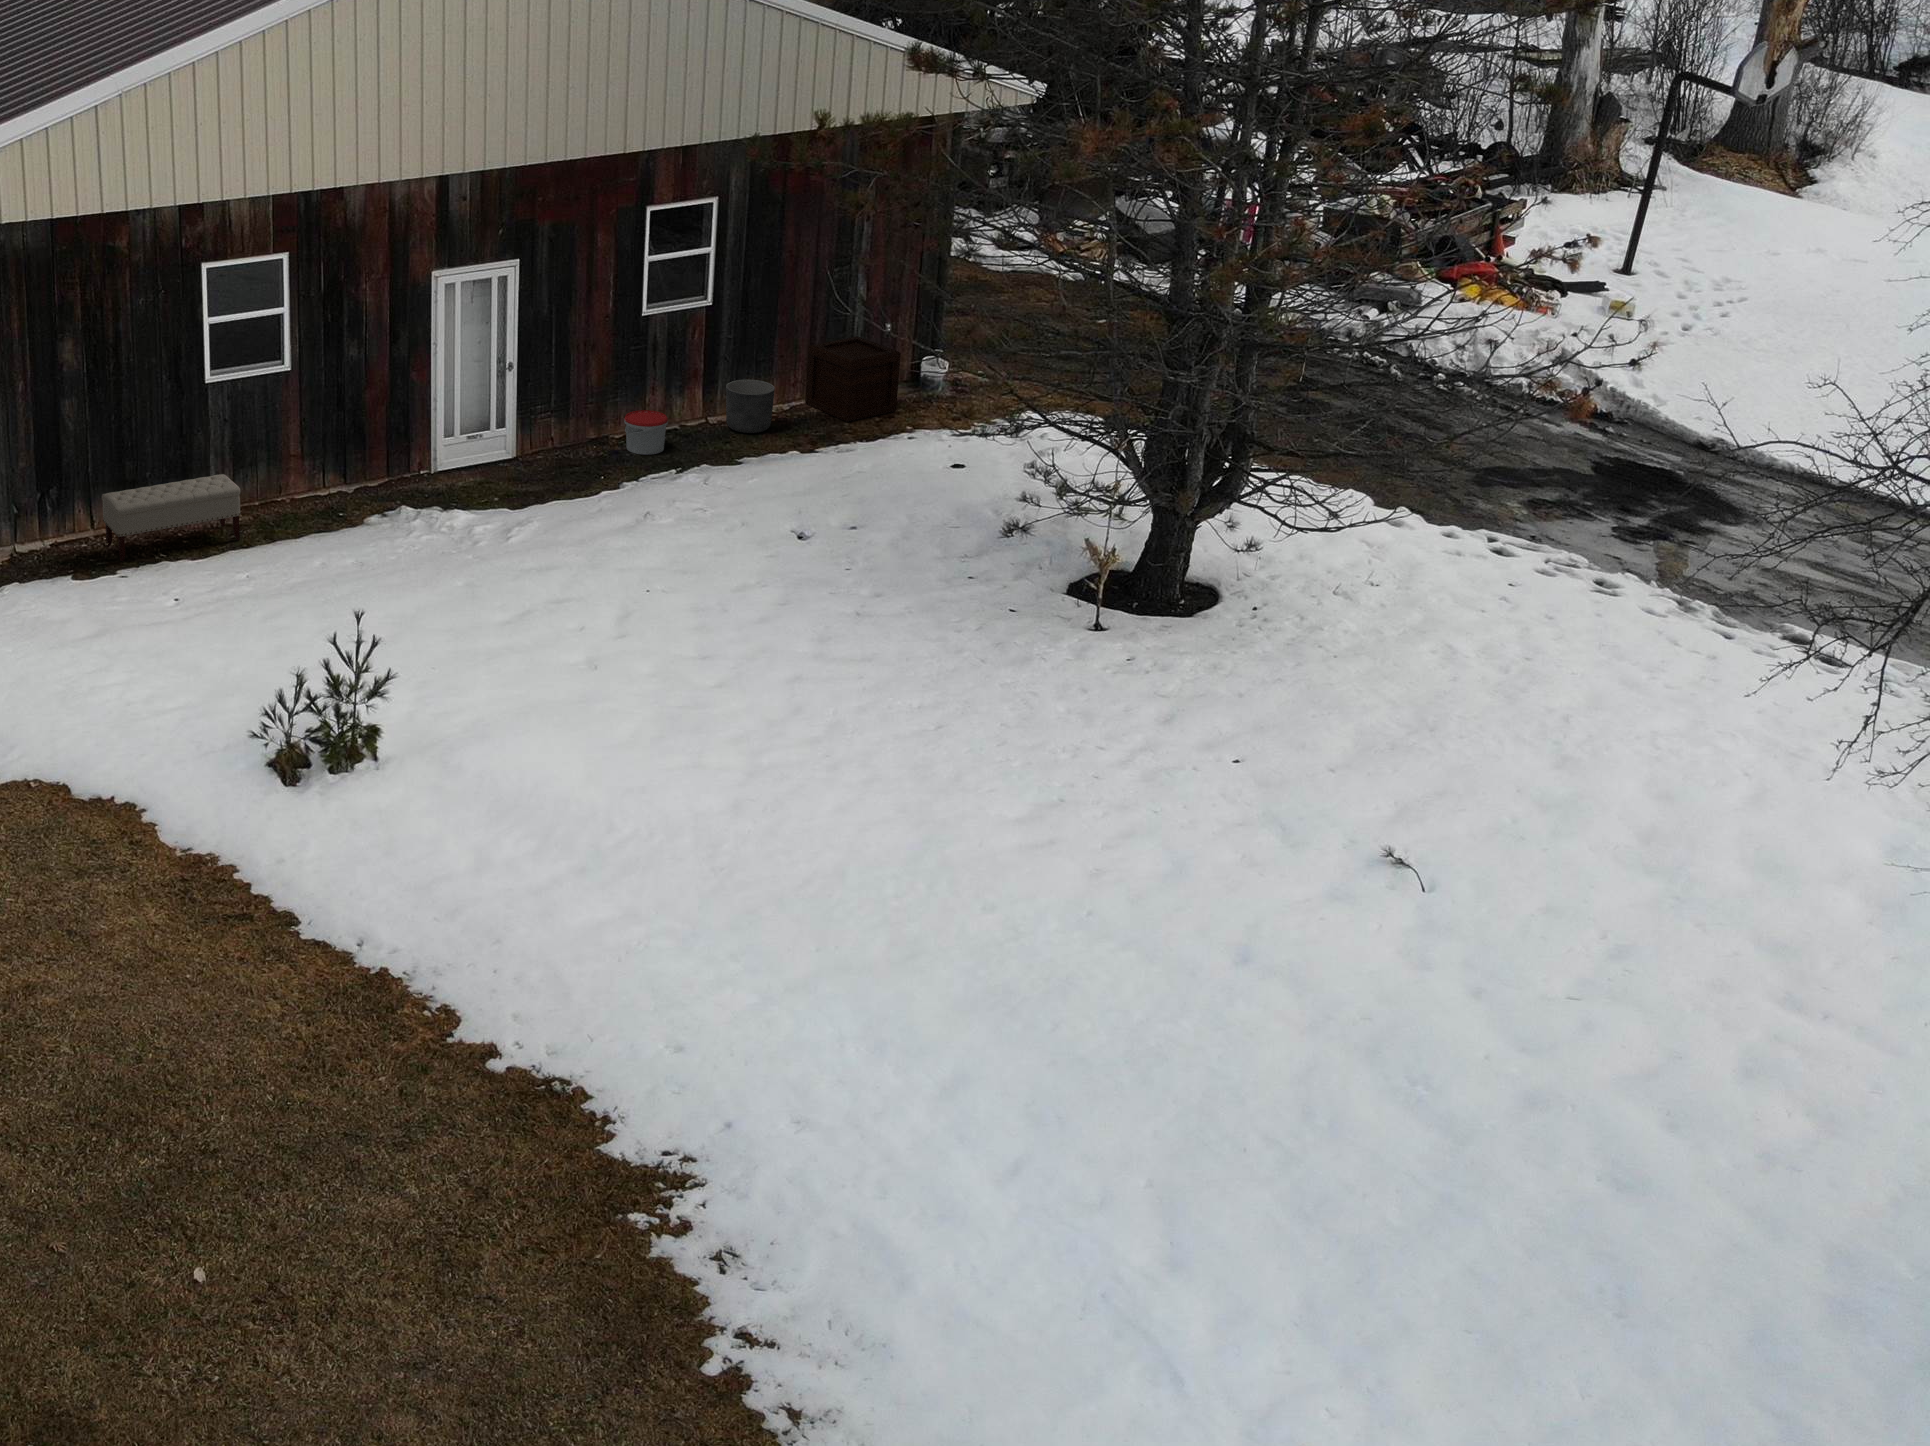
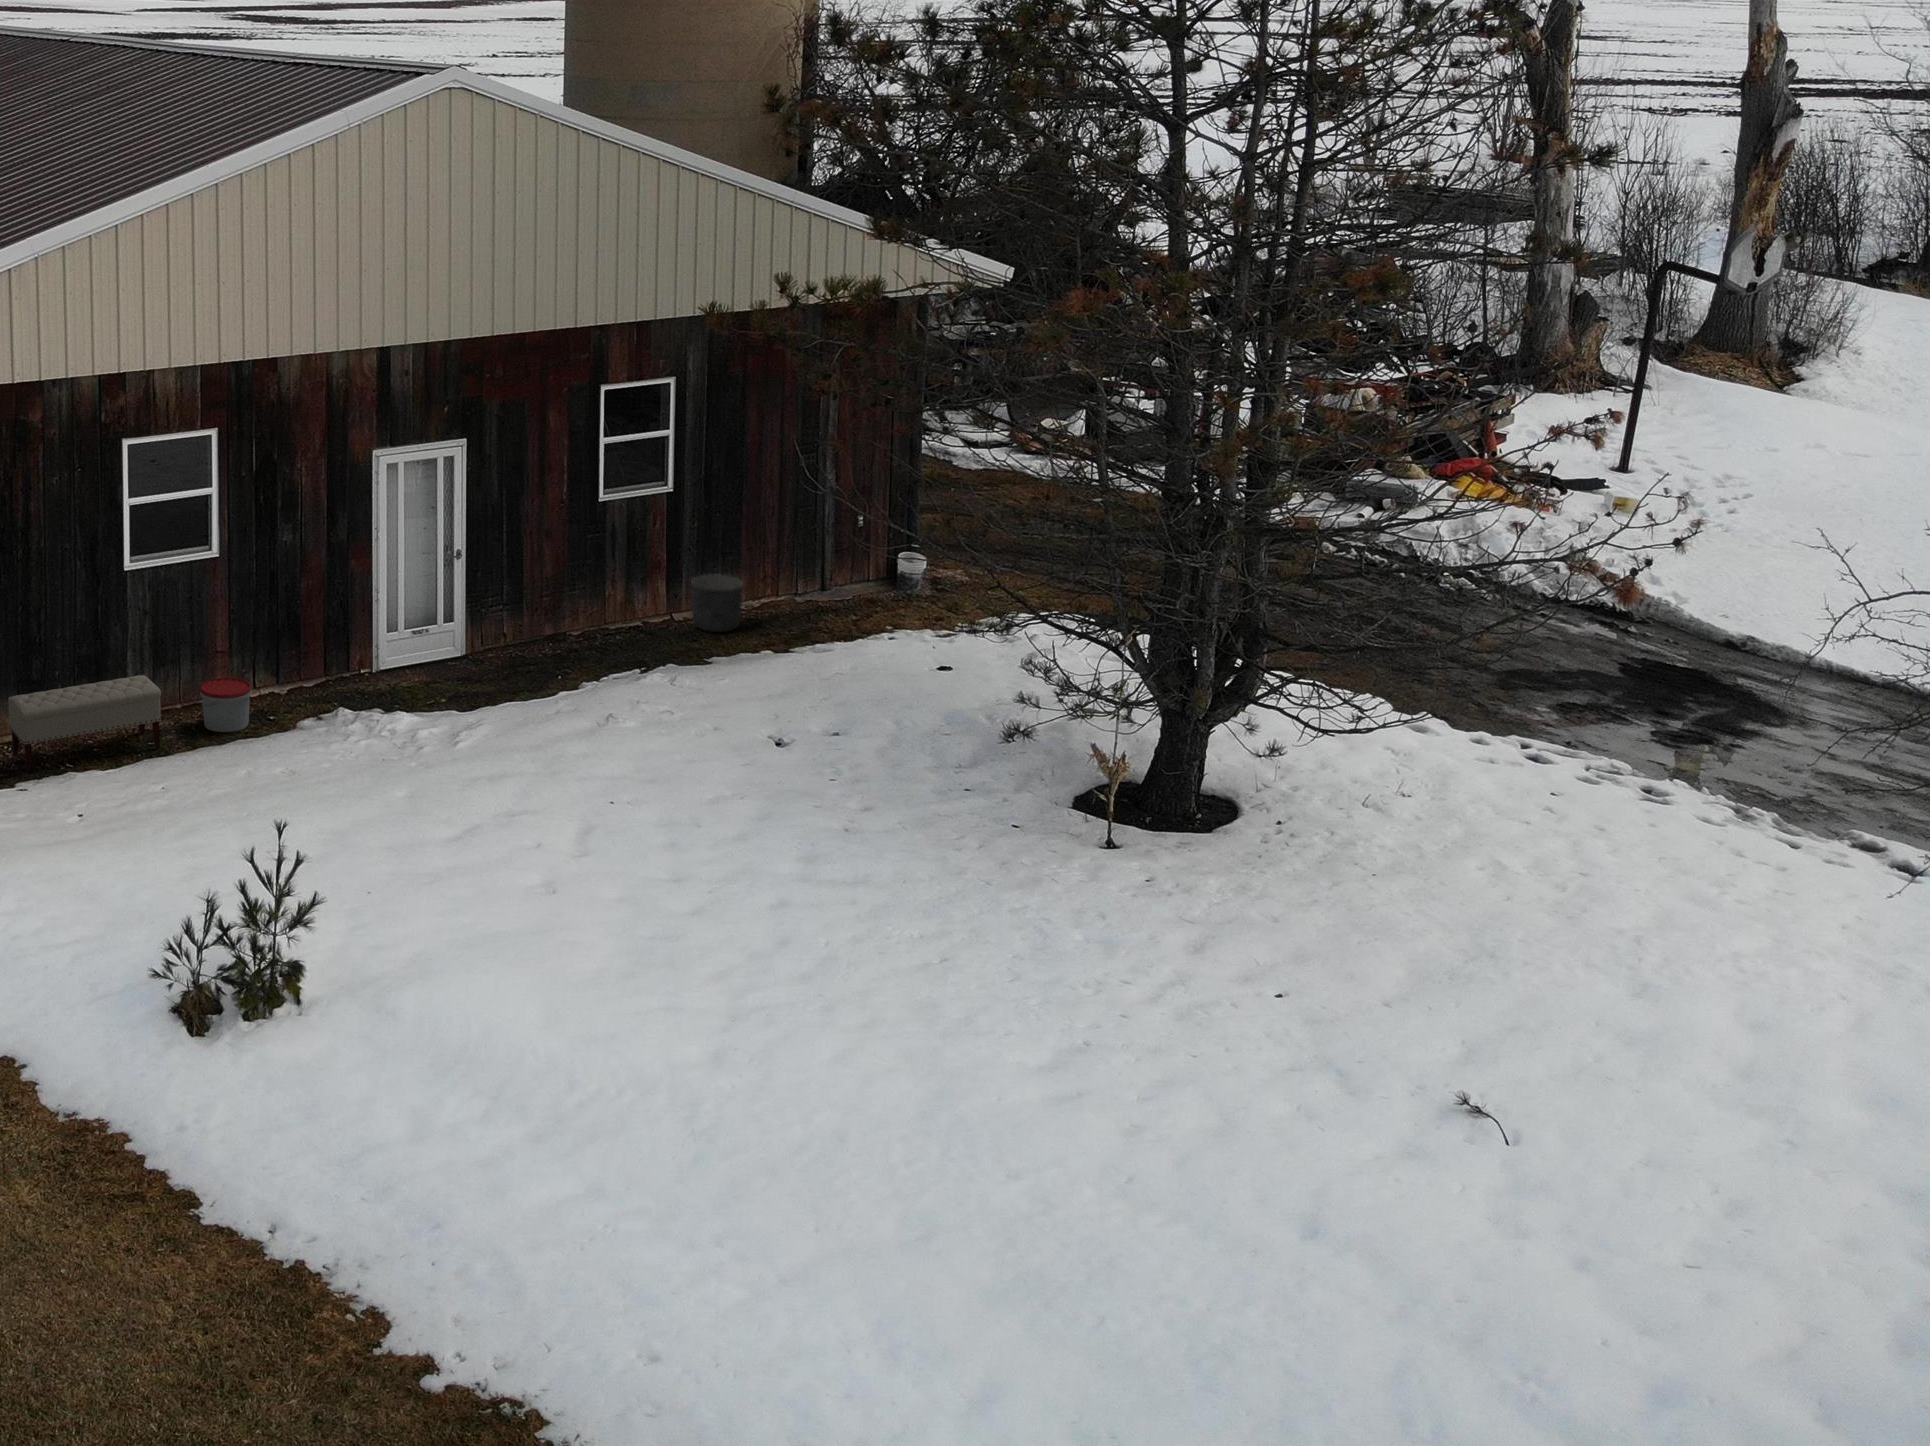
wooden crate: present [805,336,901,422] -> none [776,529,876,620]
bucket: present [624,410,668,455] -> present [200,678,252,732]

